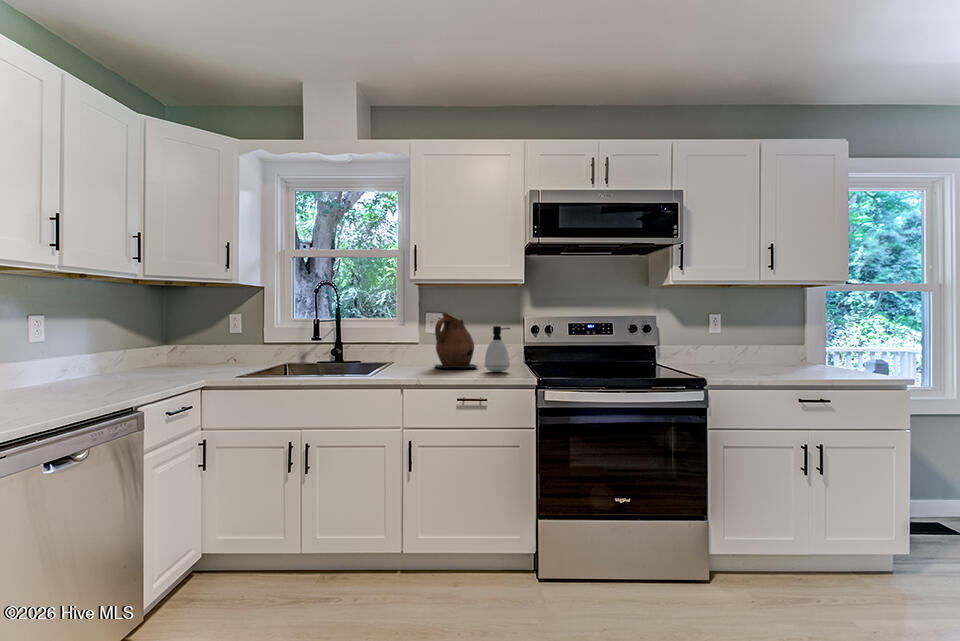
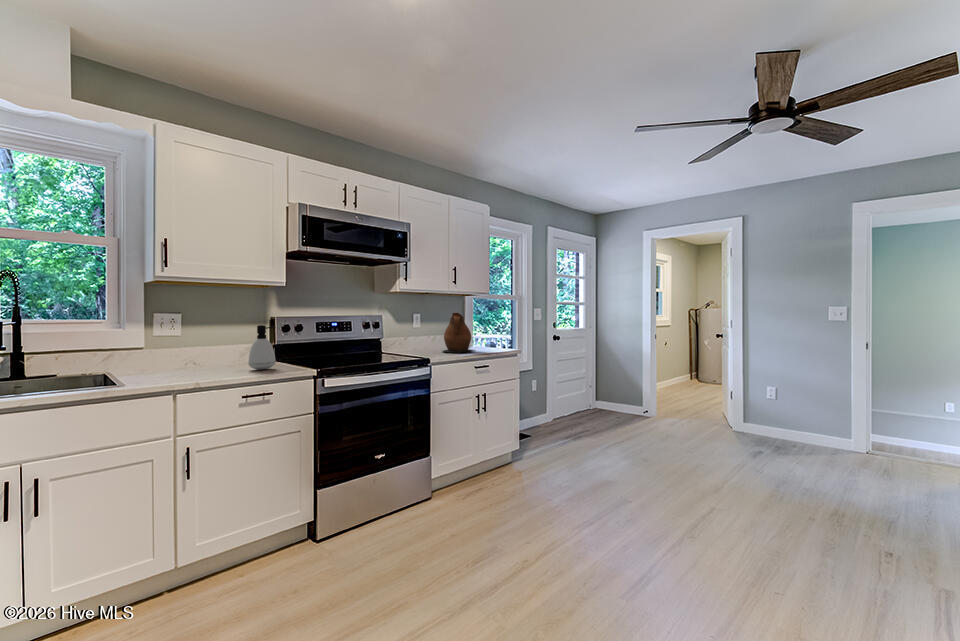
ceramic pitcher: present [435,313,477,368] -> present [443,313,475,352]

